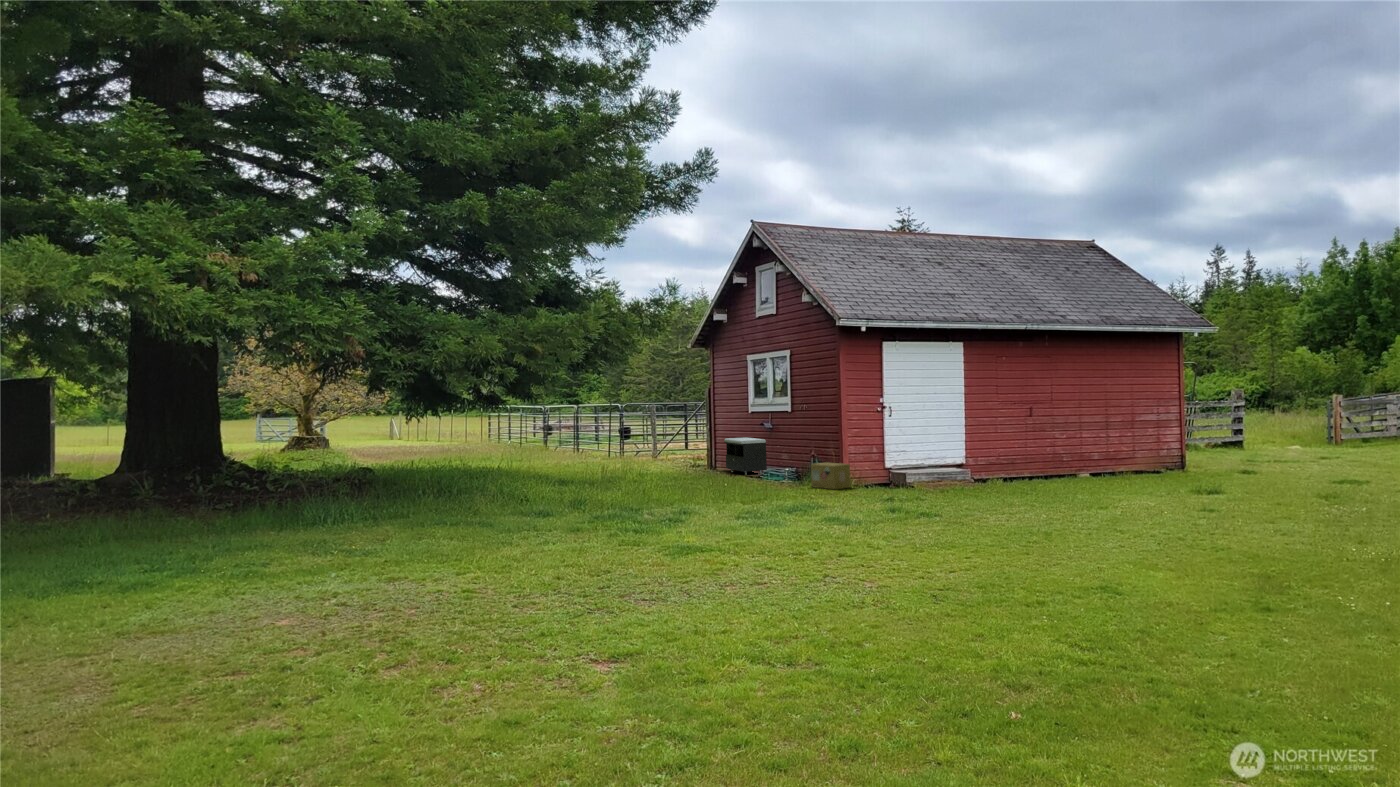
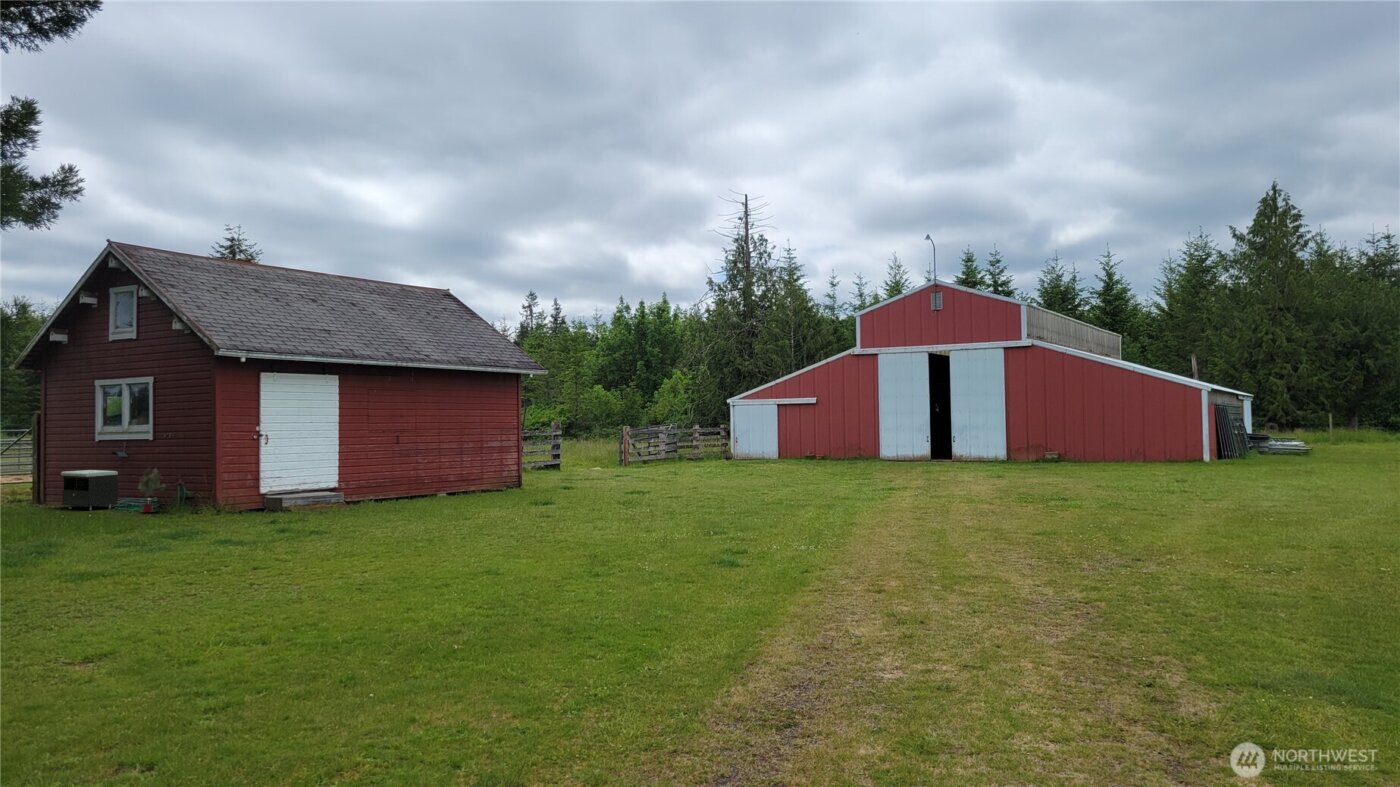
potted tree: none [779,438,803,481] -> present [138,469,164,513]
cardboard box: present [811,463,851,489] -> none [179,491,224,517]

